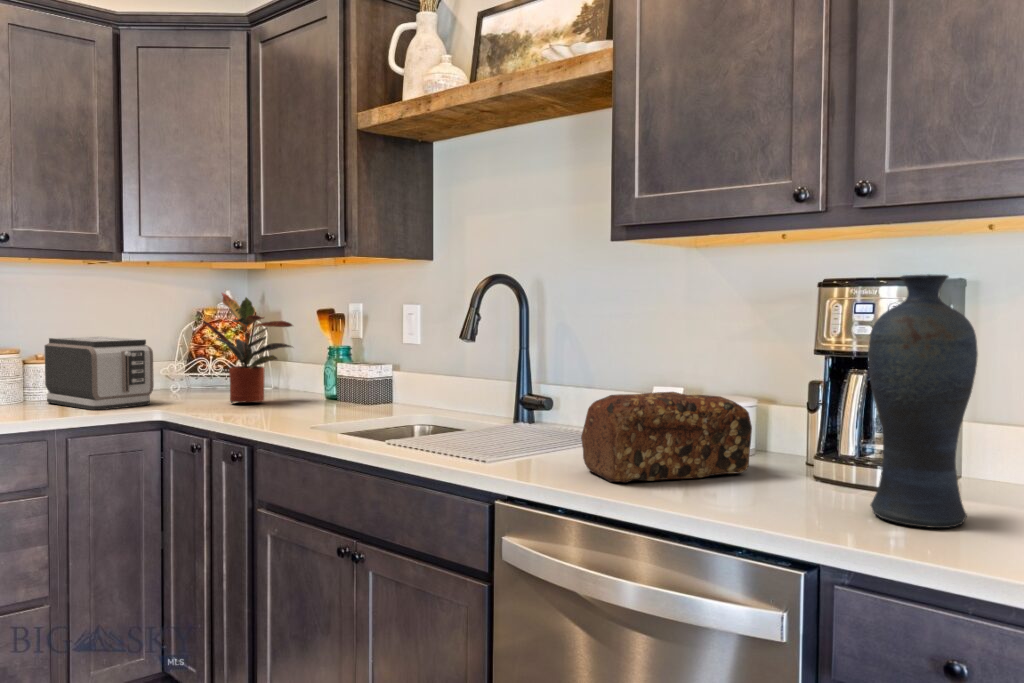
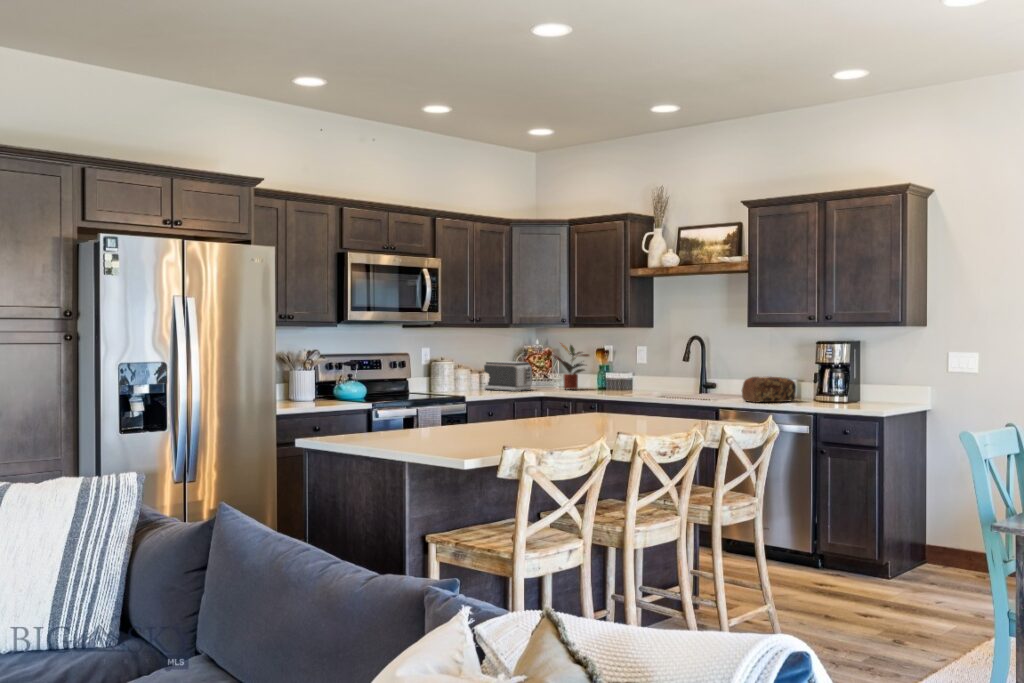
vase: present [868,275,978,528] -> none [829,342,856,407]

